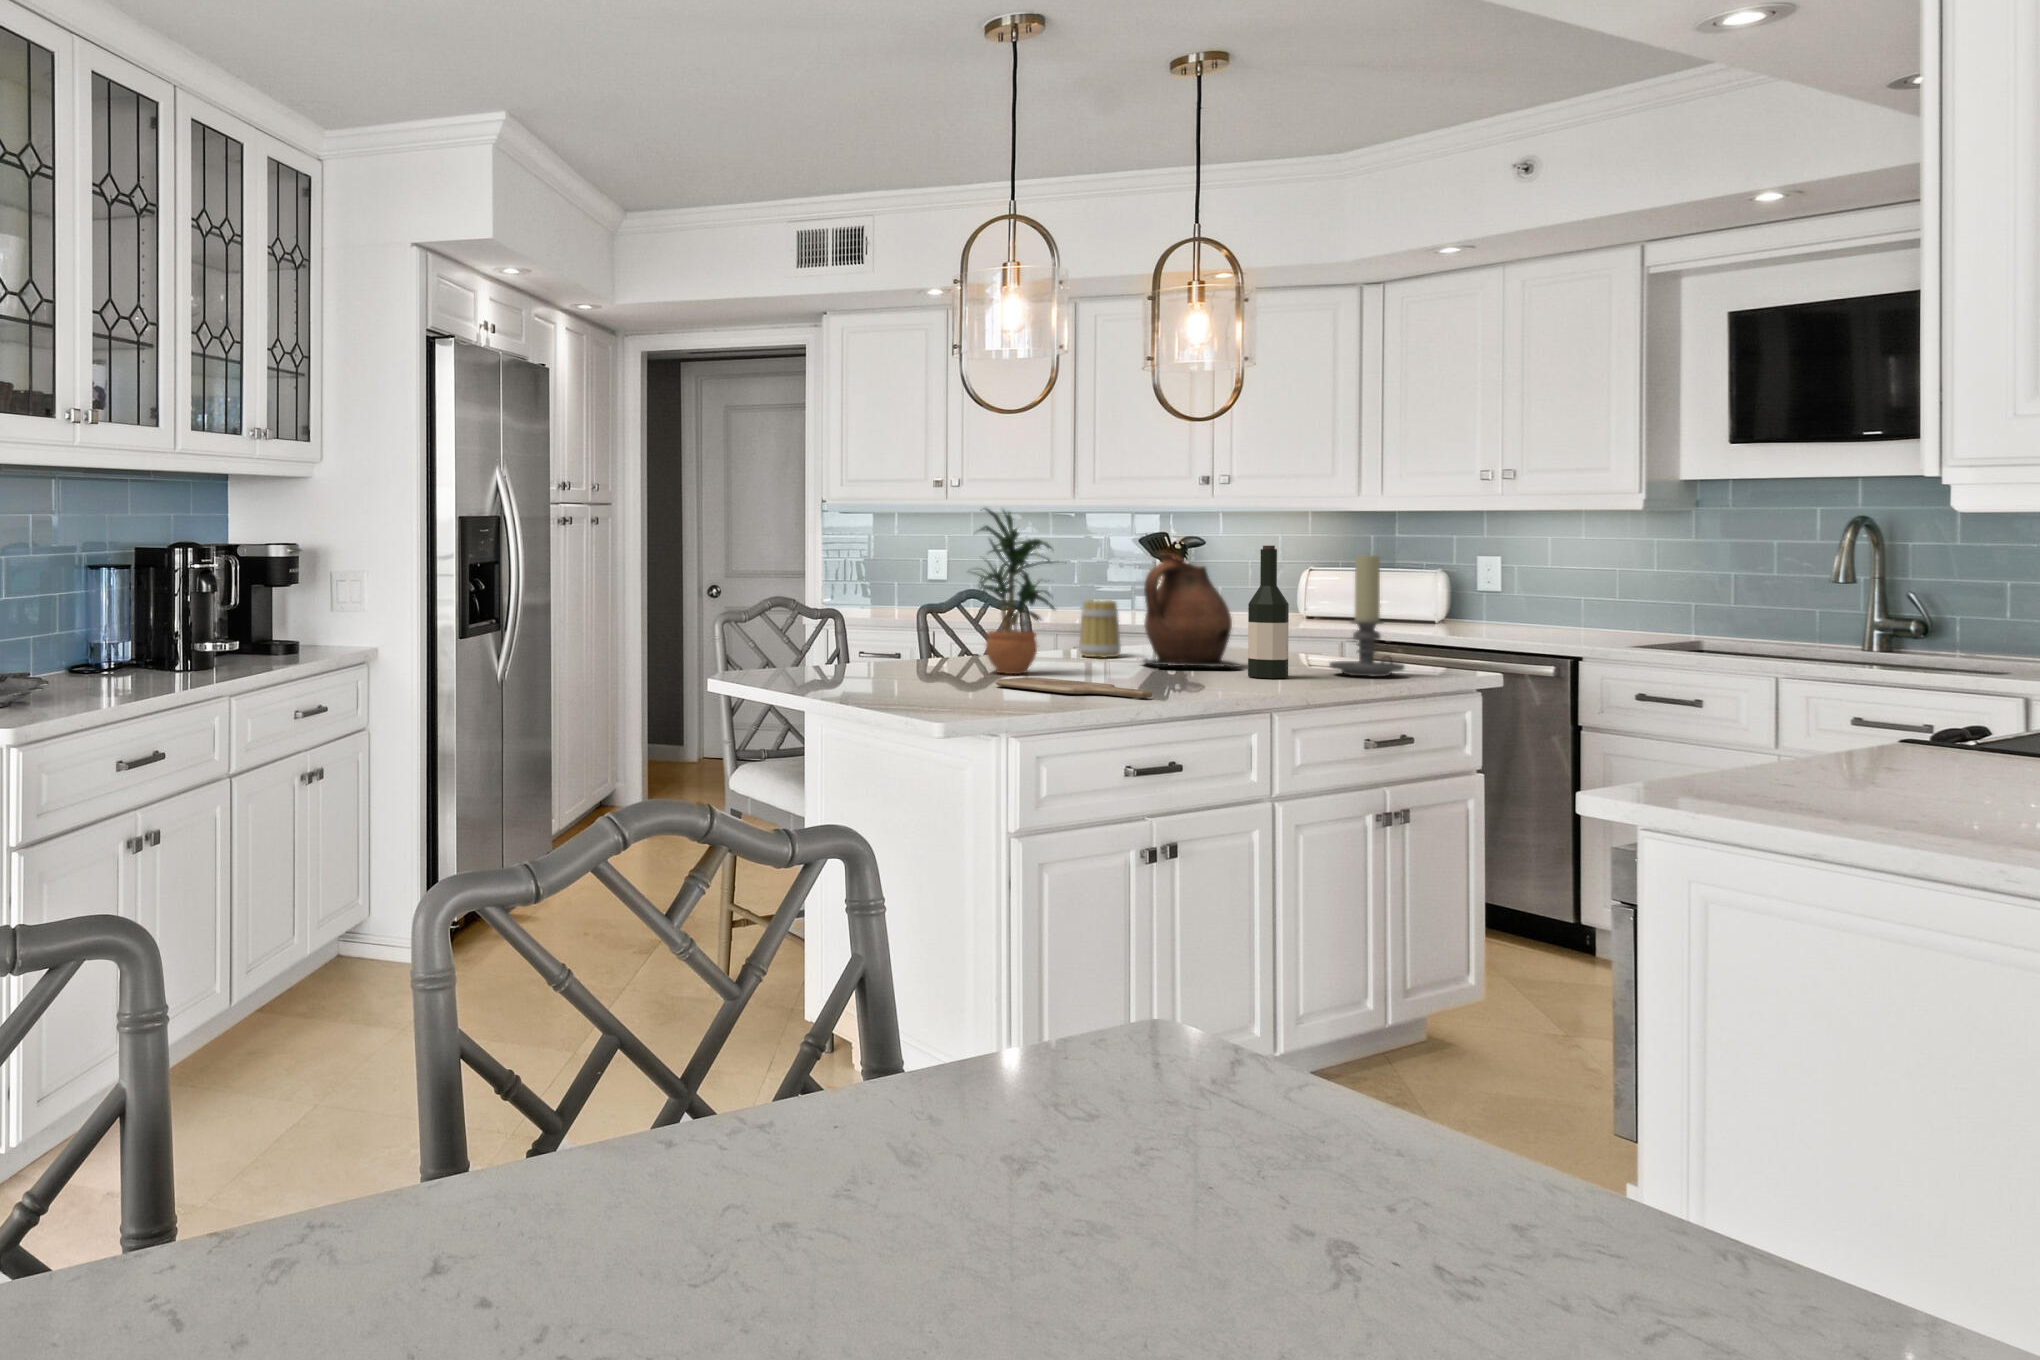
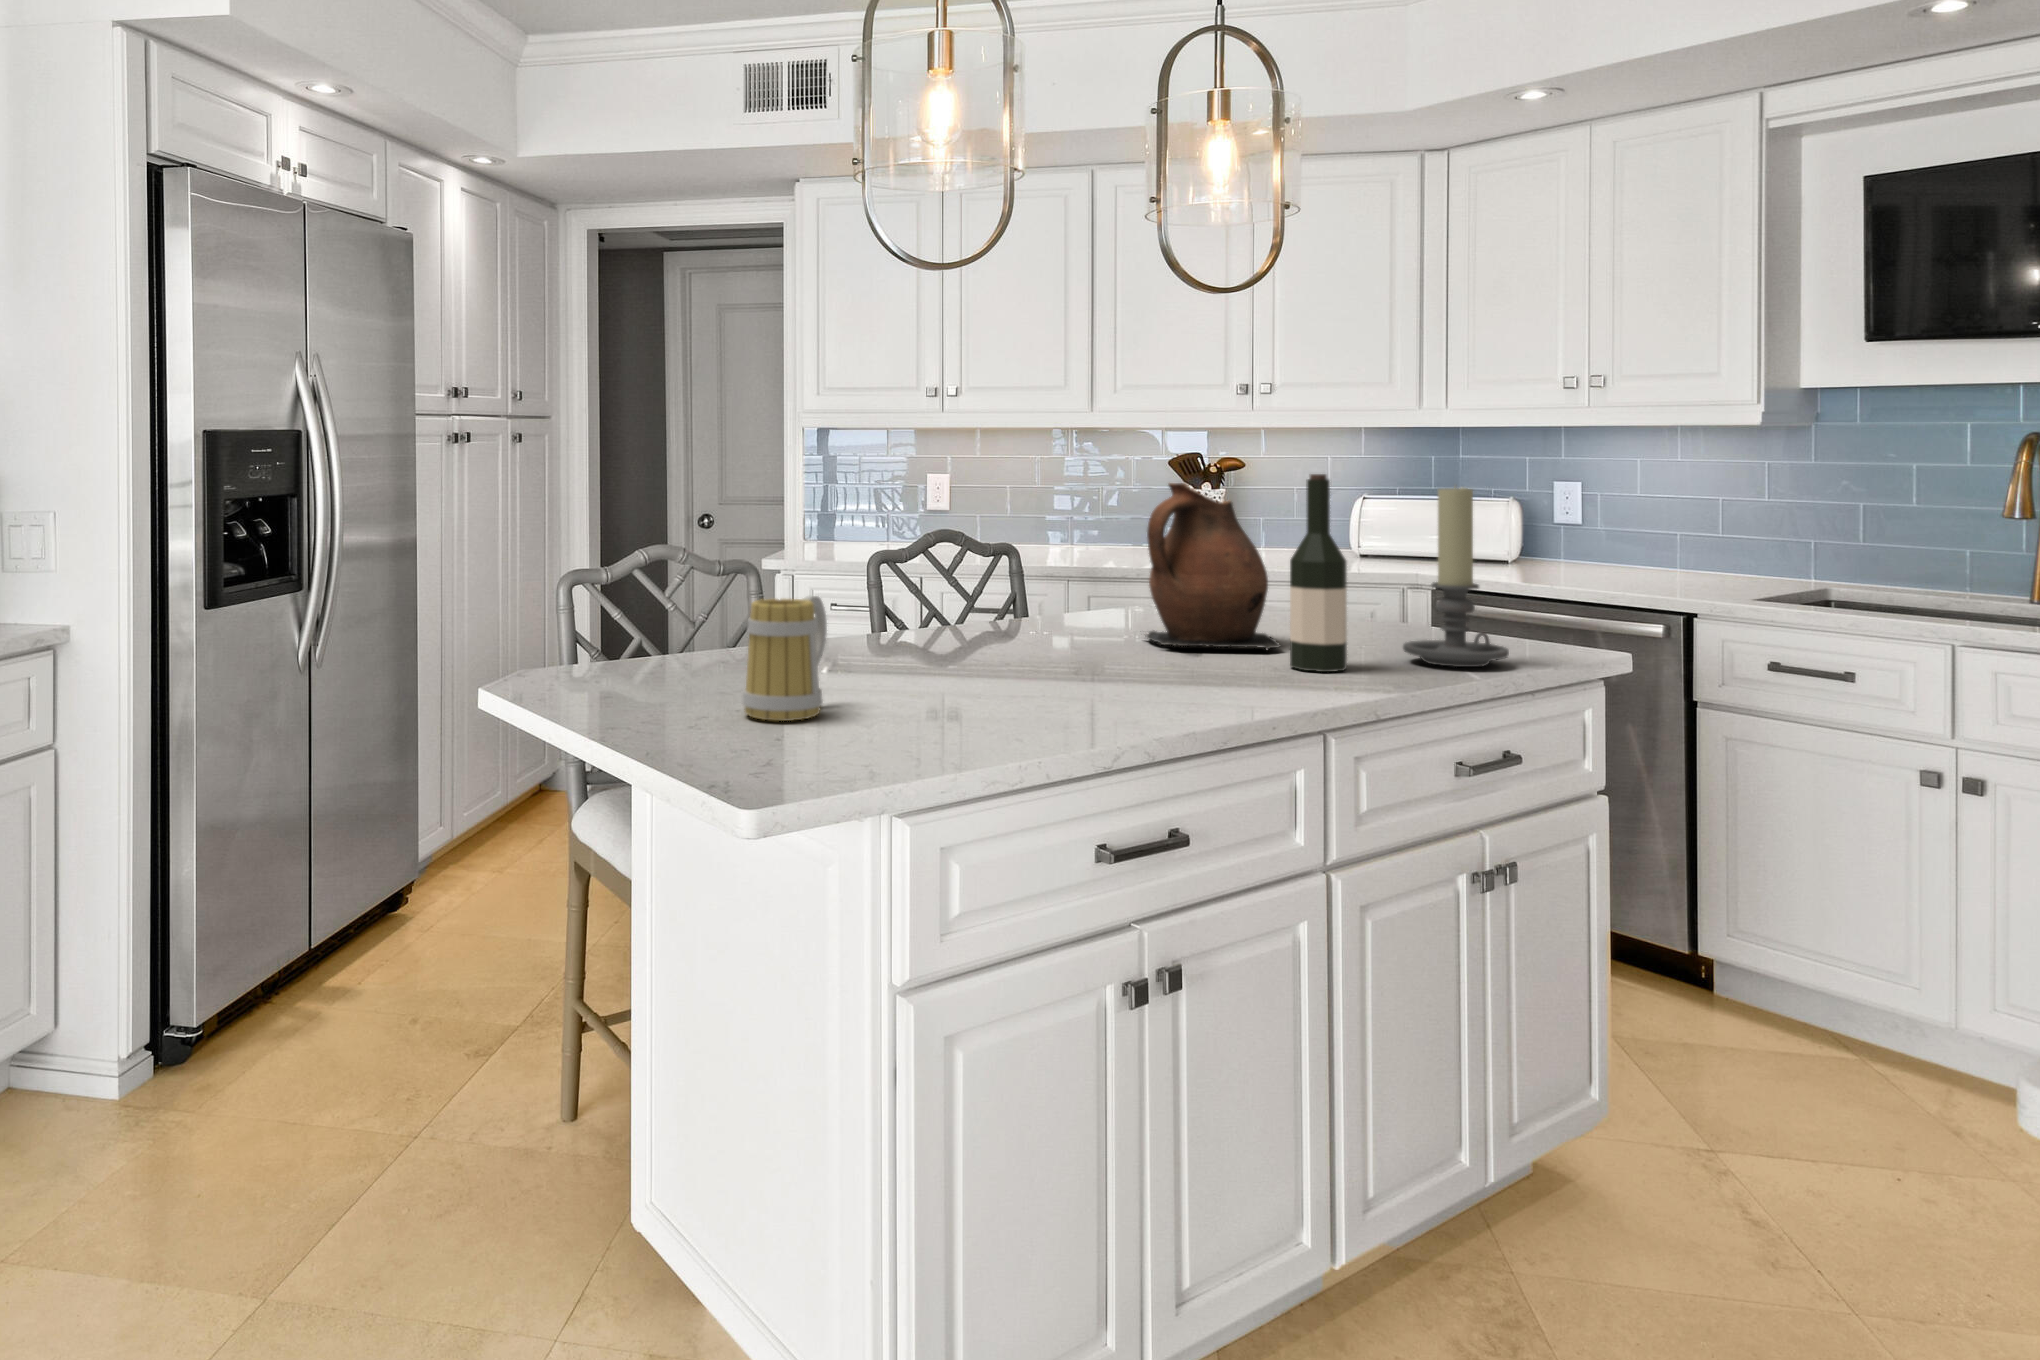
potted plant: present [978,508,1066,674] -> none [892,415,1037,662]
mug: present [1079,600,1121,657] -> present [743,596,827,721]
cutting board: present [995,677,1153,698] -> none [914,676,1141,725]

